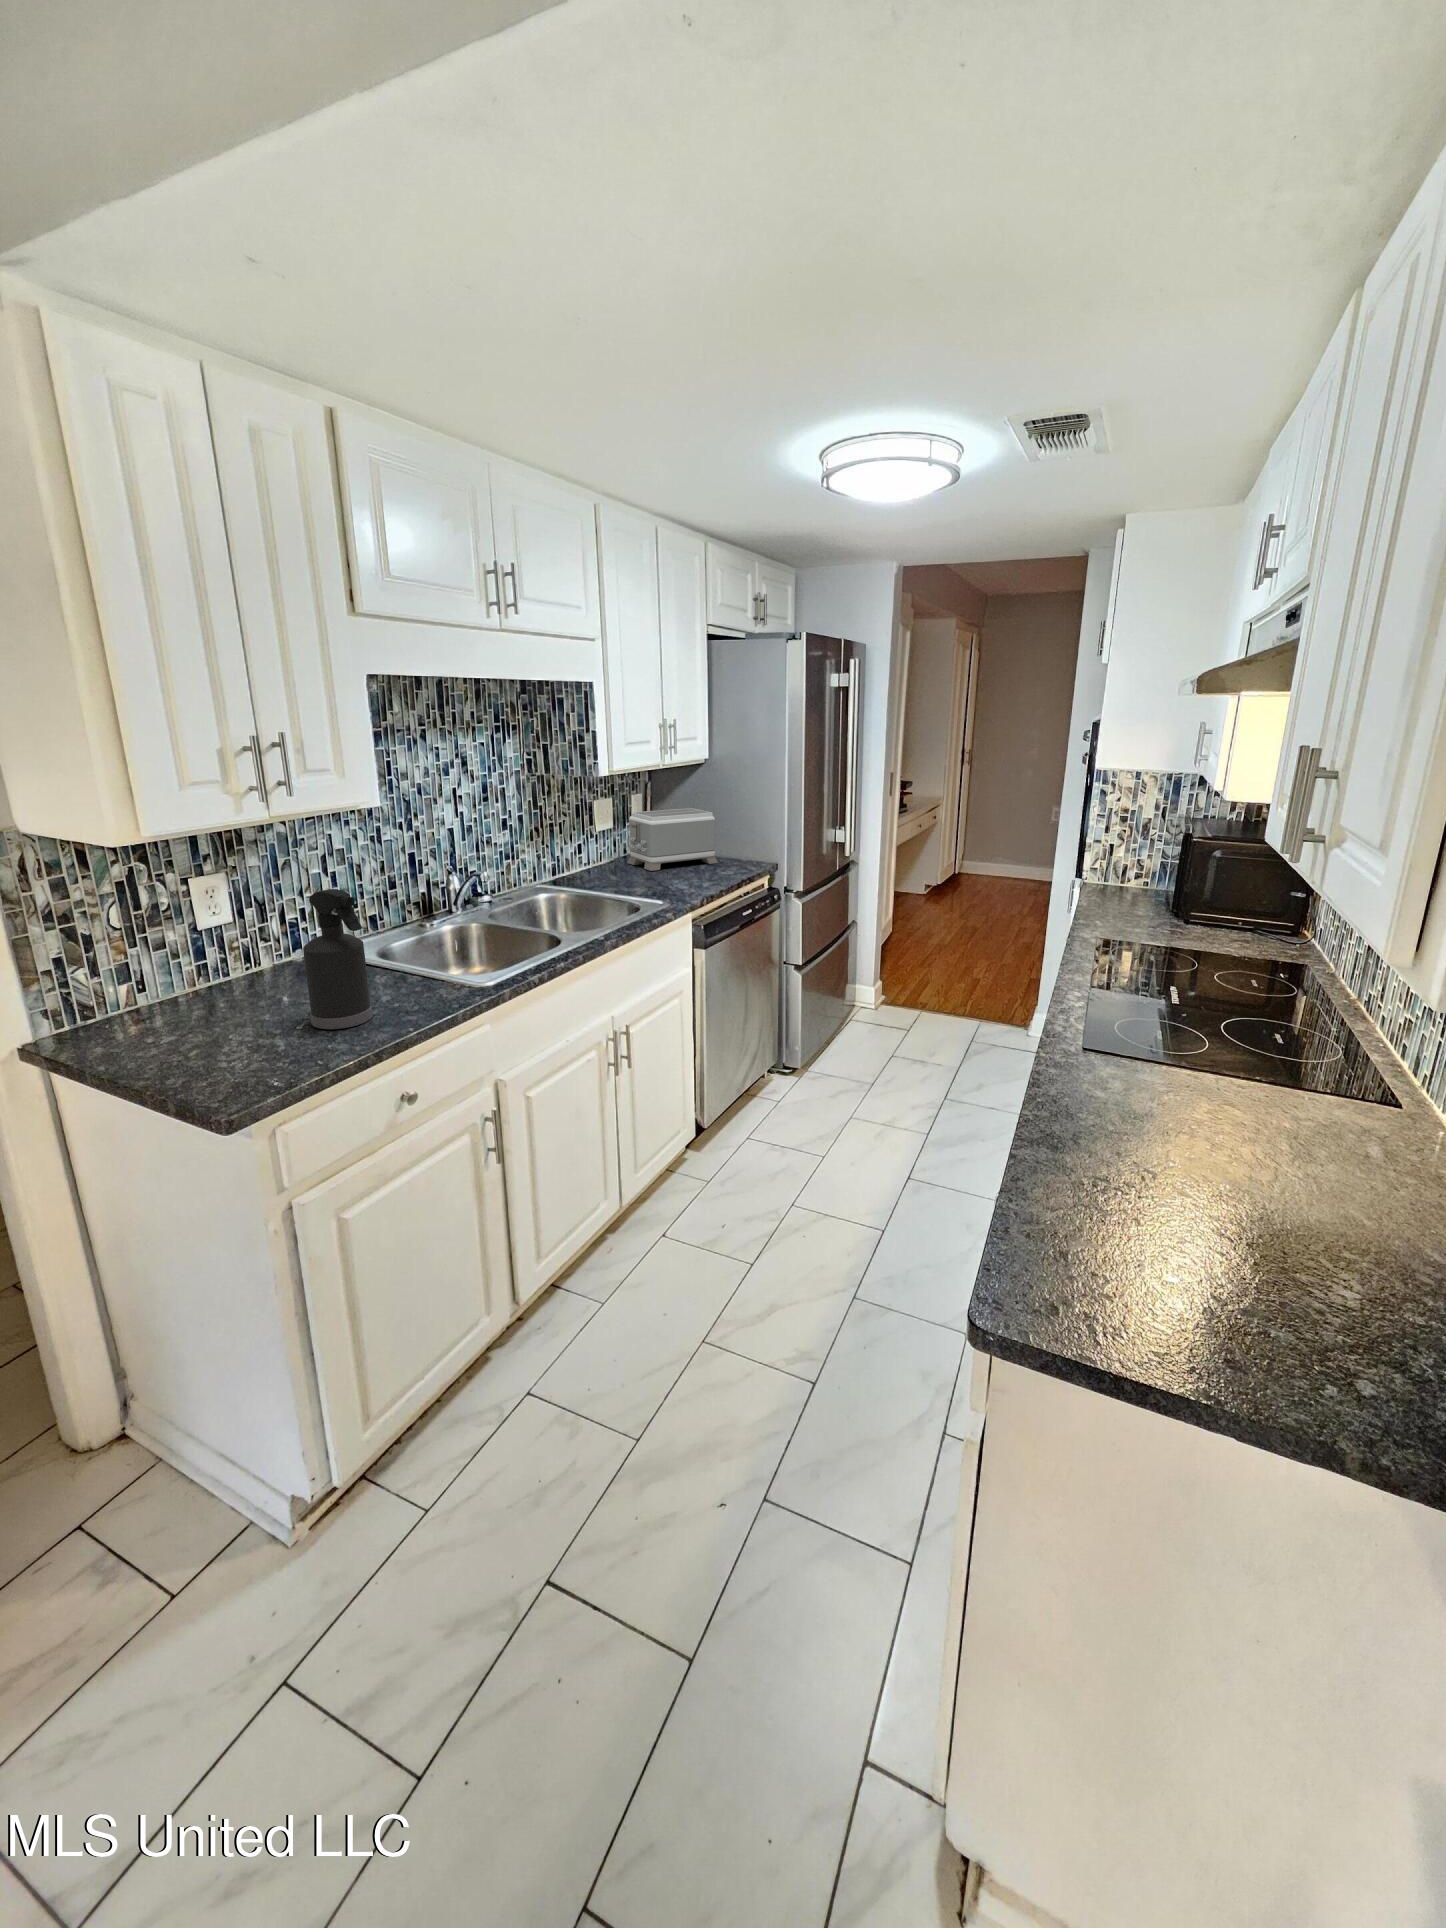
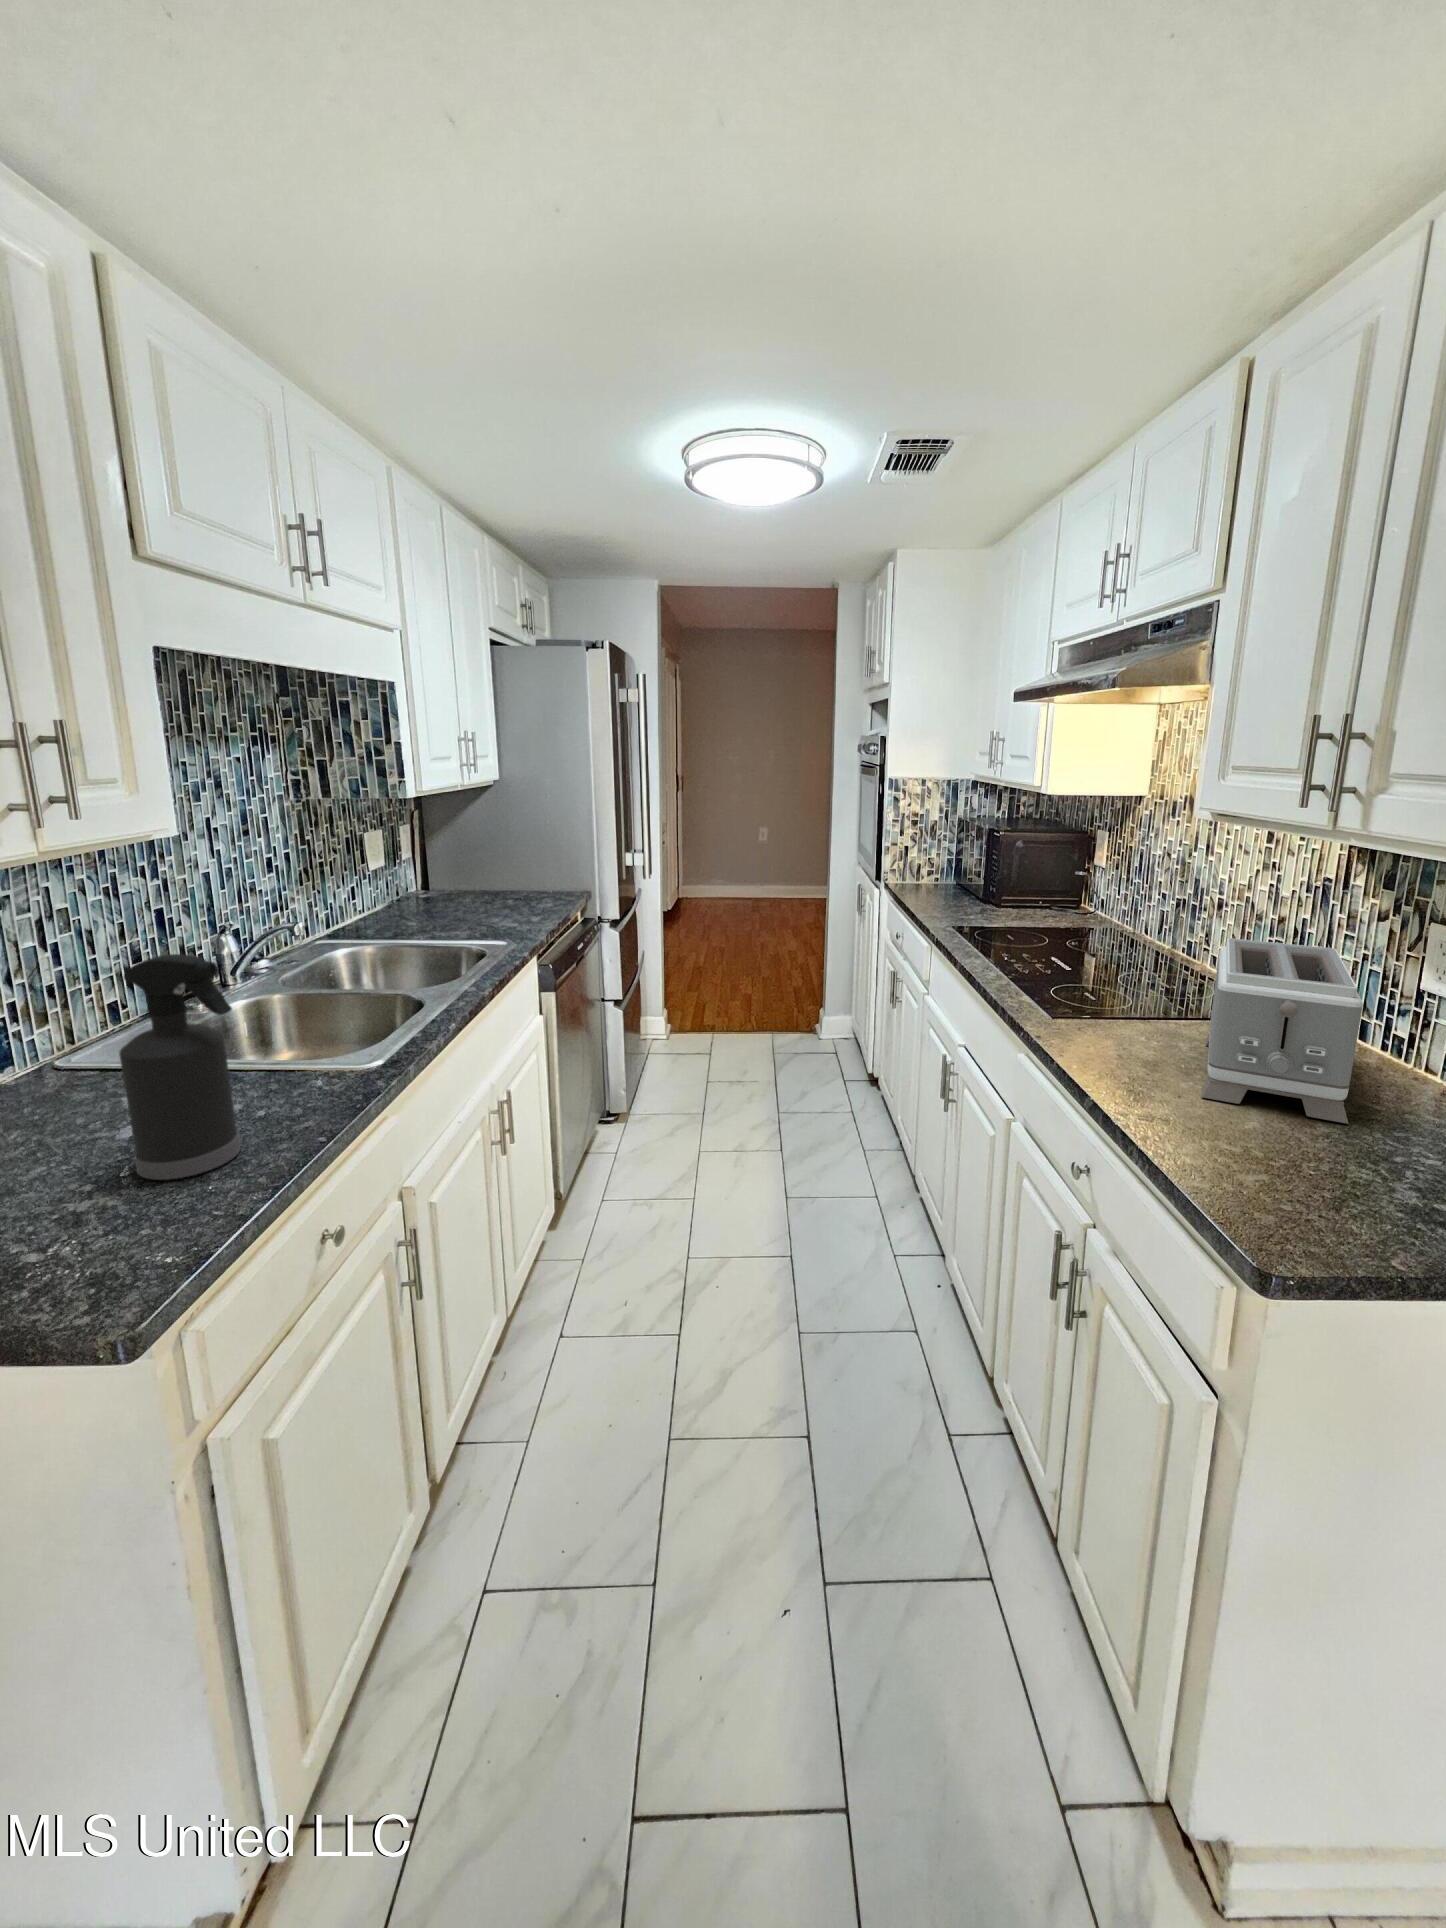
toaster: present [628,808,718,871] -> present [1202,938,1363,1124]

